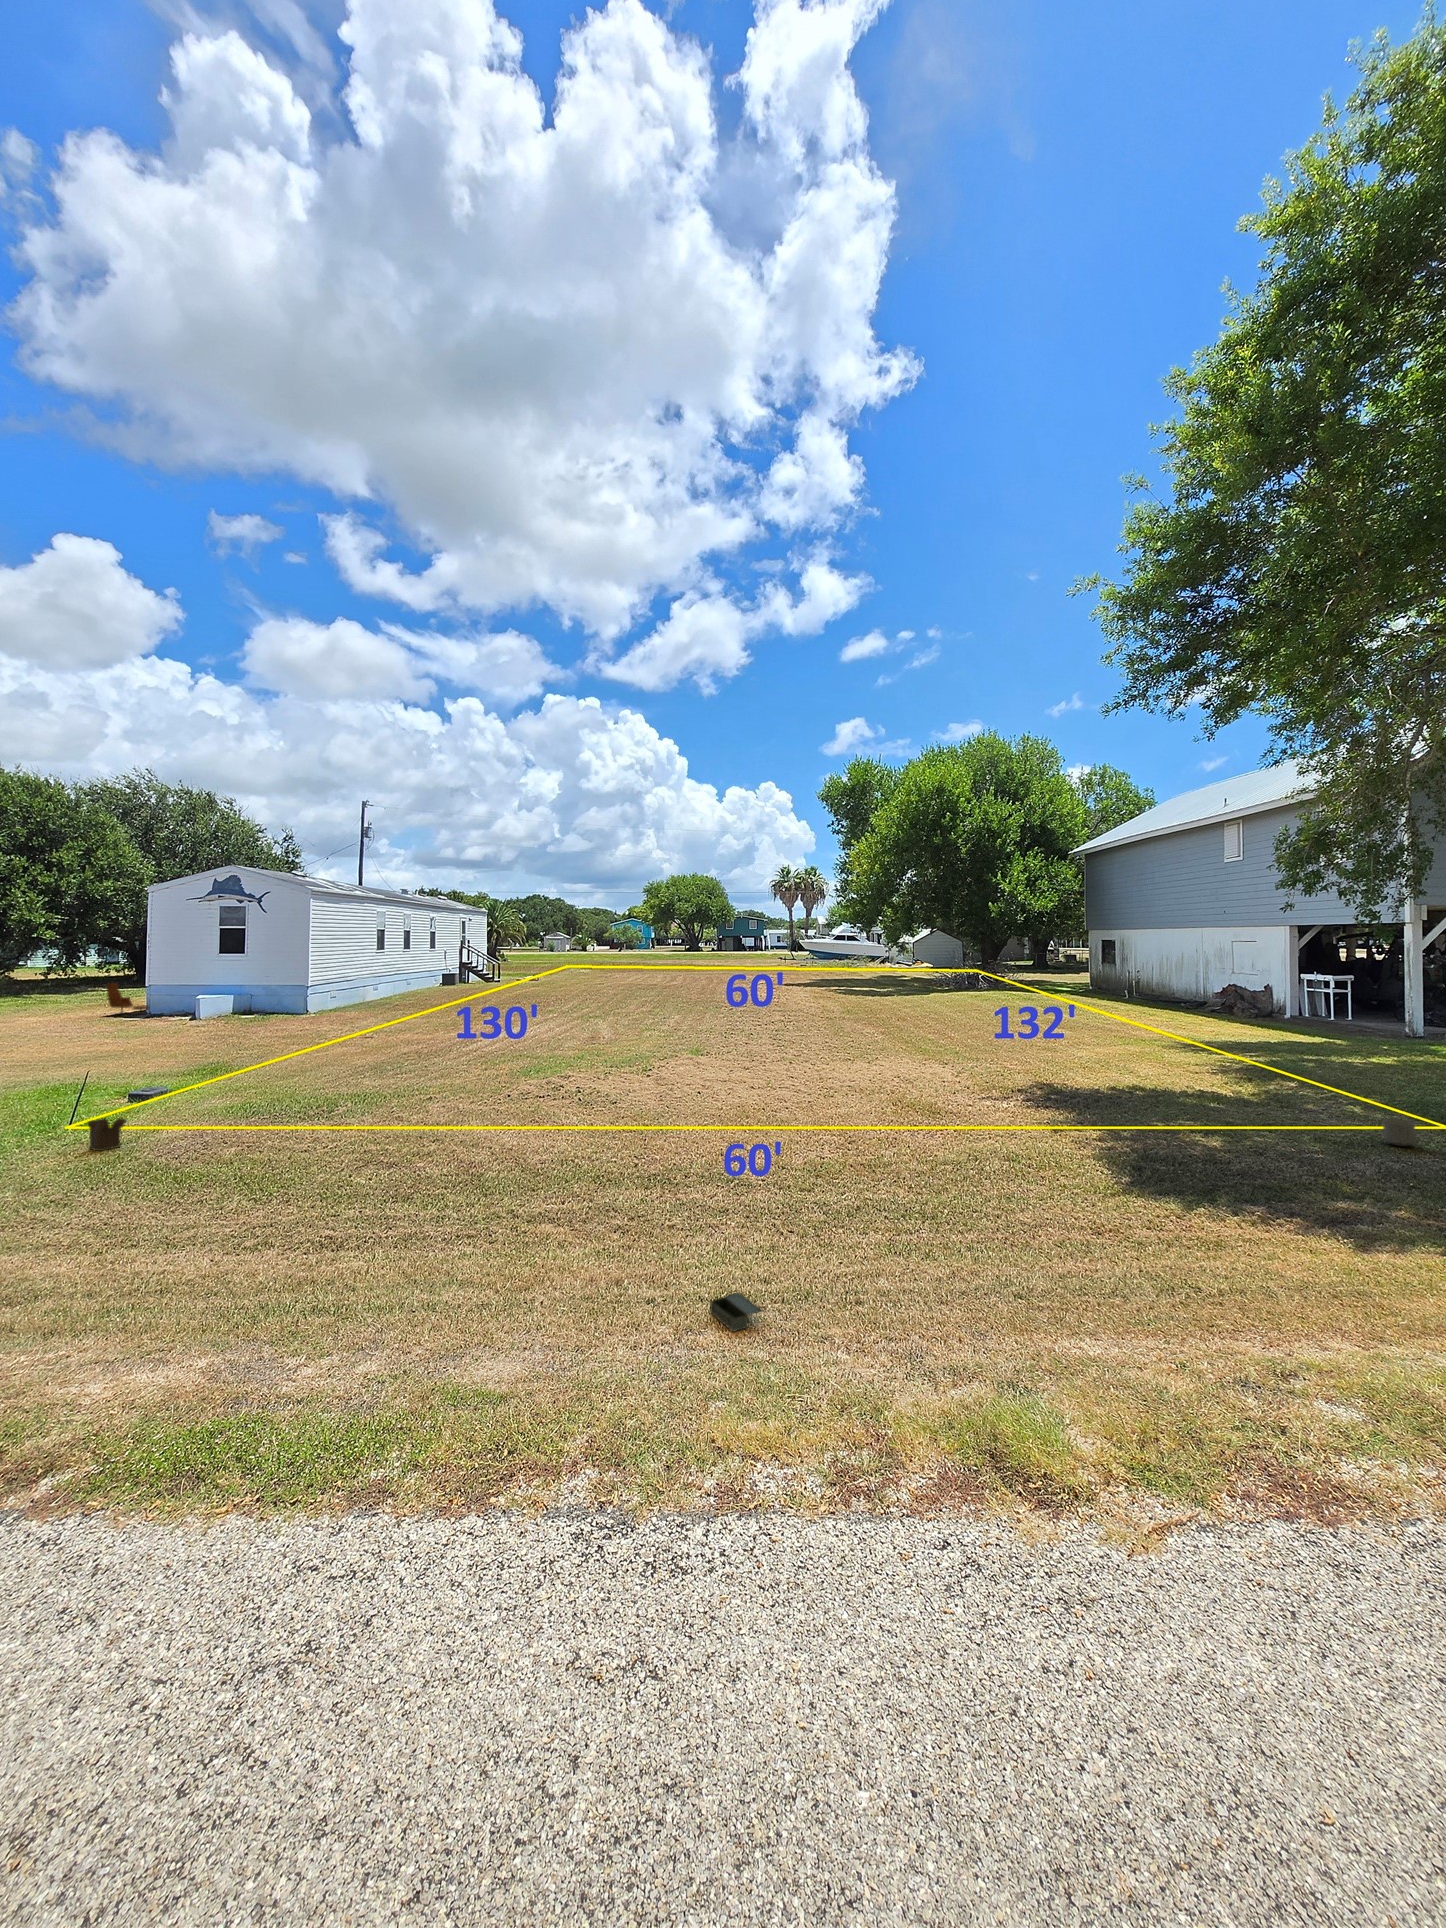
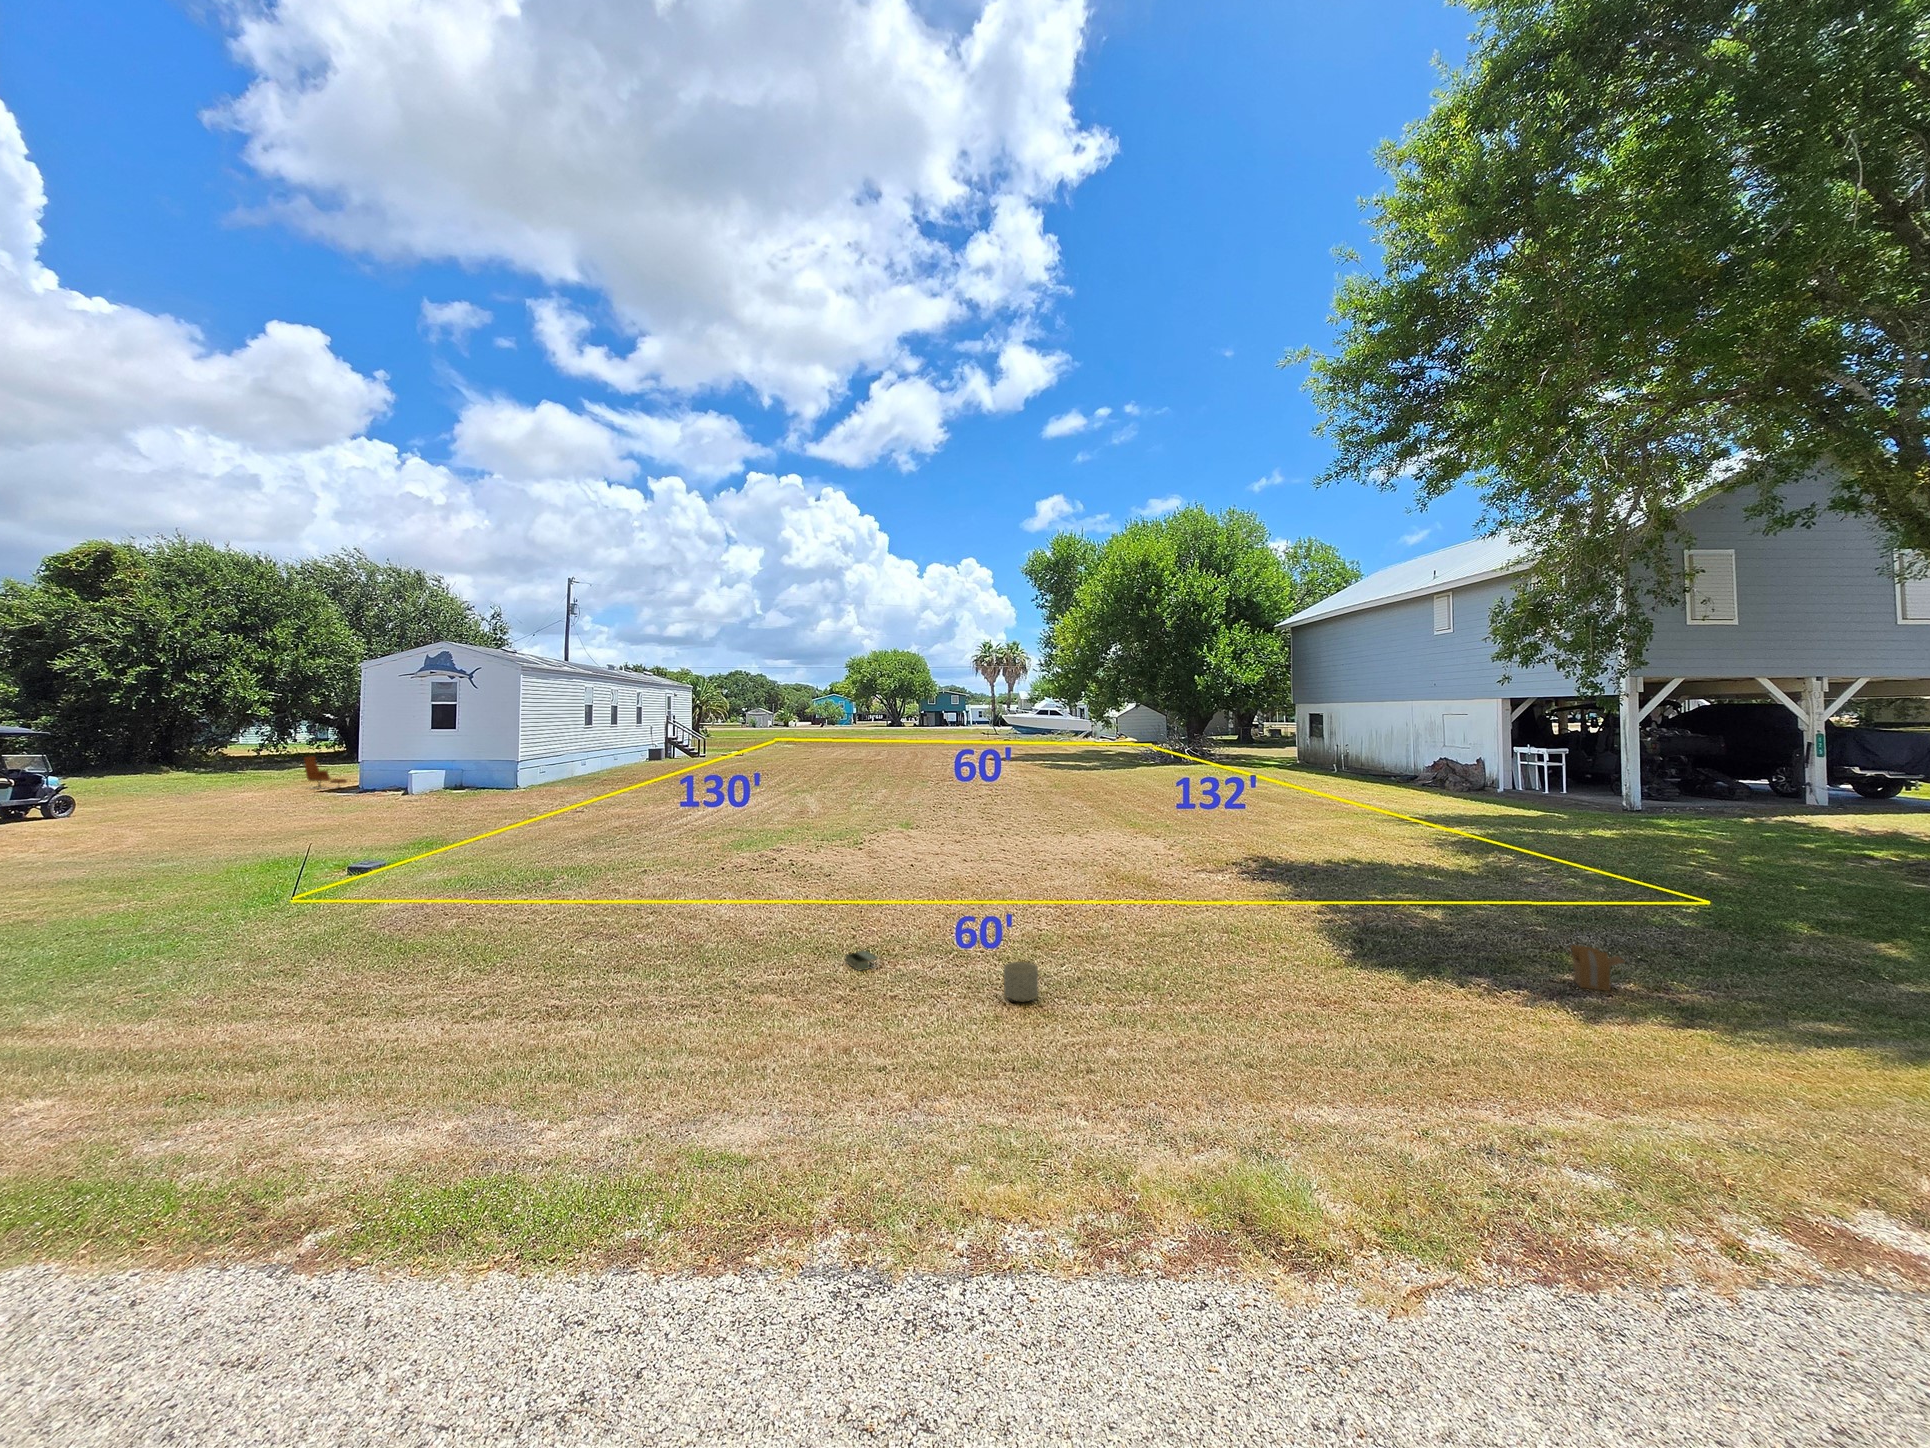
cardboard box: present [88,1118,127,1151] -> present [1571,945,1624,991]
planter: present [1383,1119,1416,1147] -> present [1004,962,1039,1002]
toolbox: present [710,1293,762,1332] -> present [845,950,878,971]

